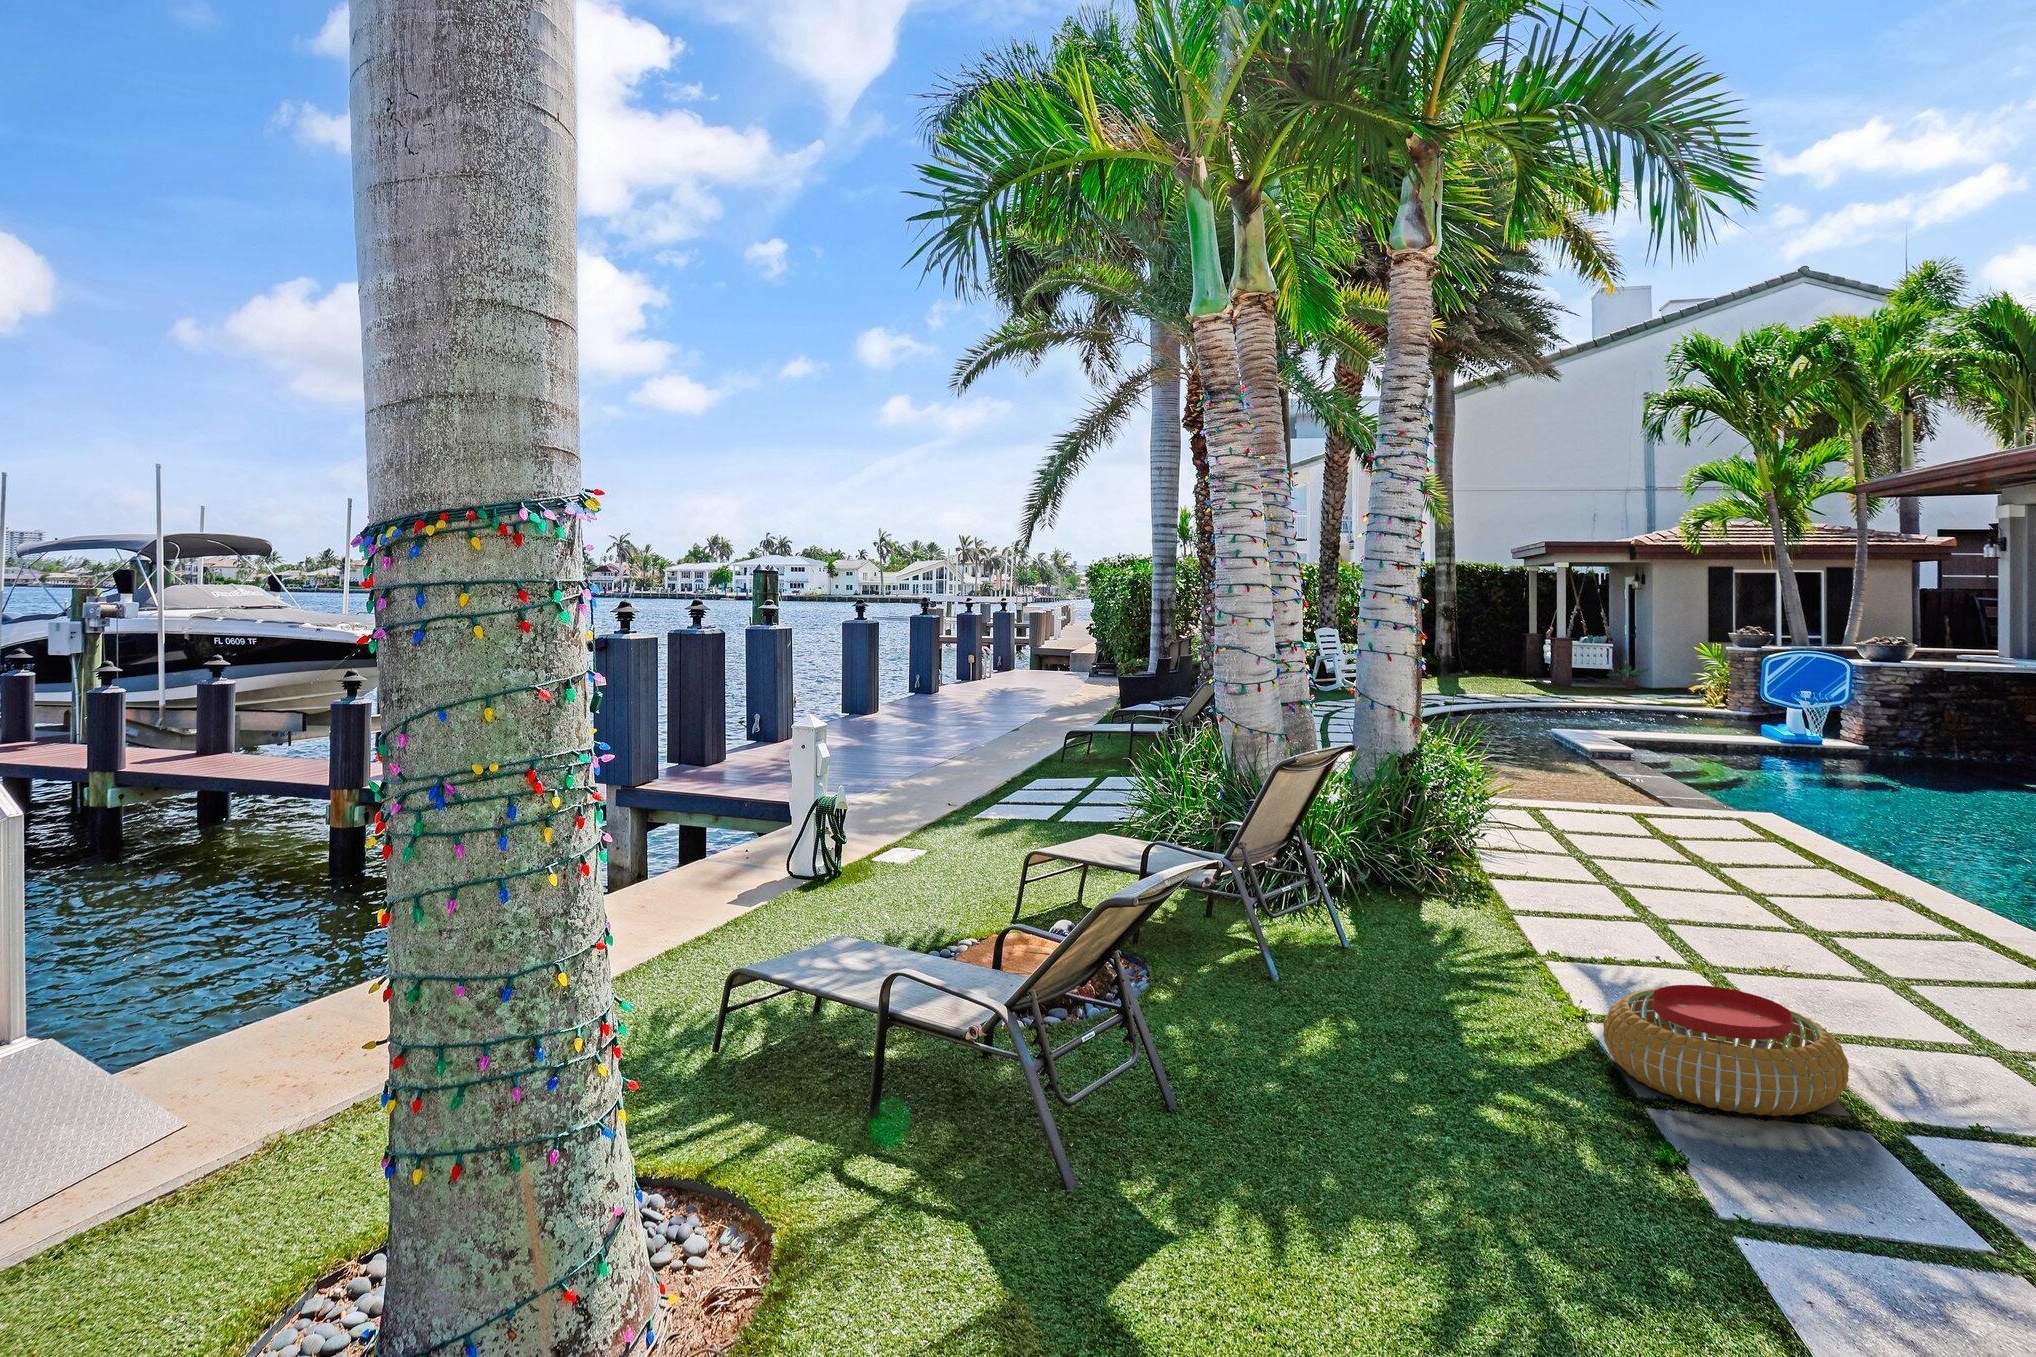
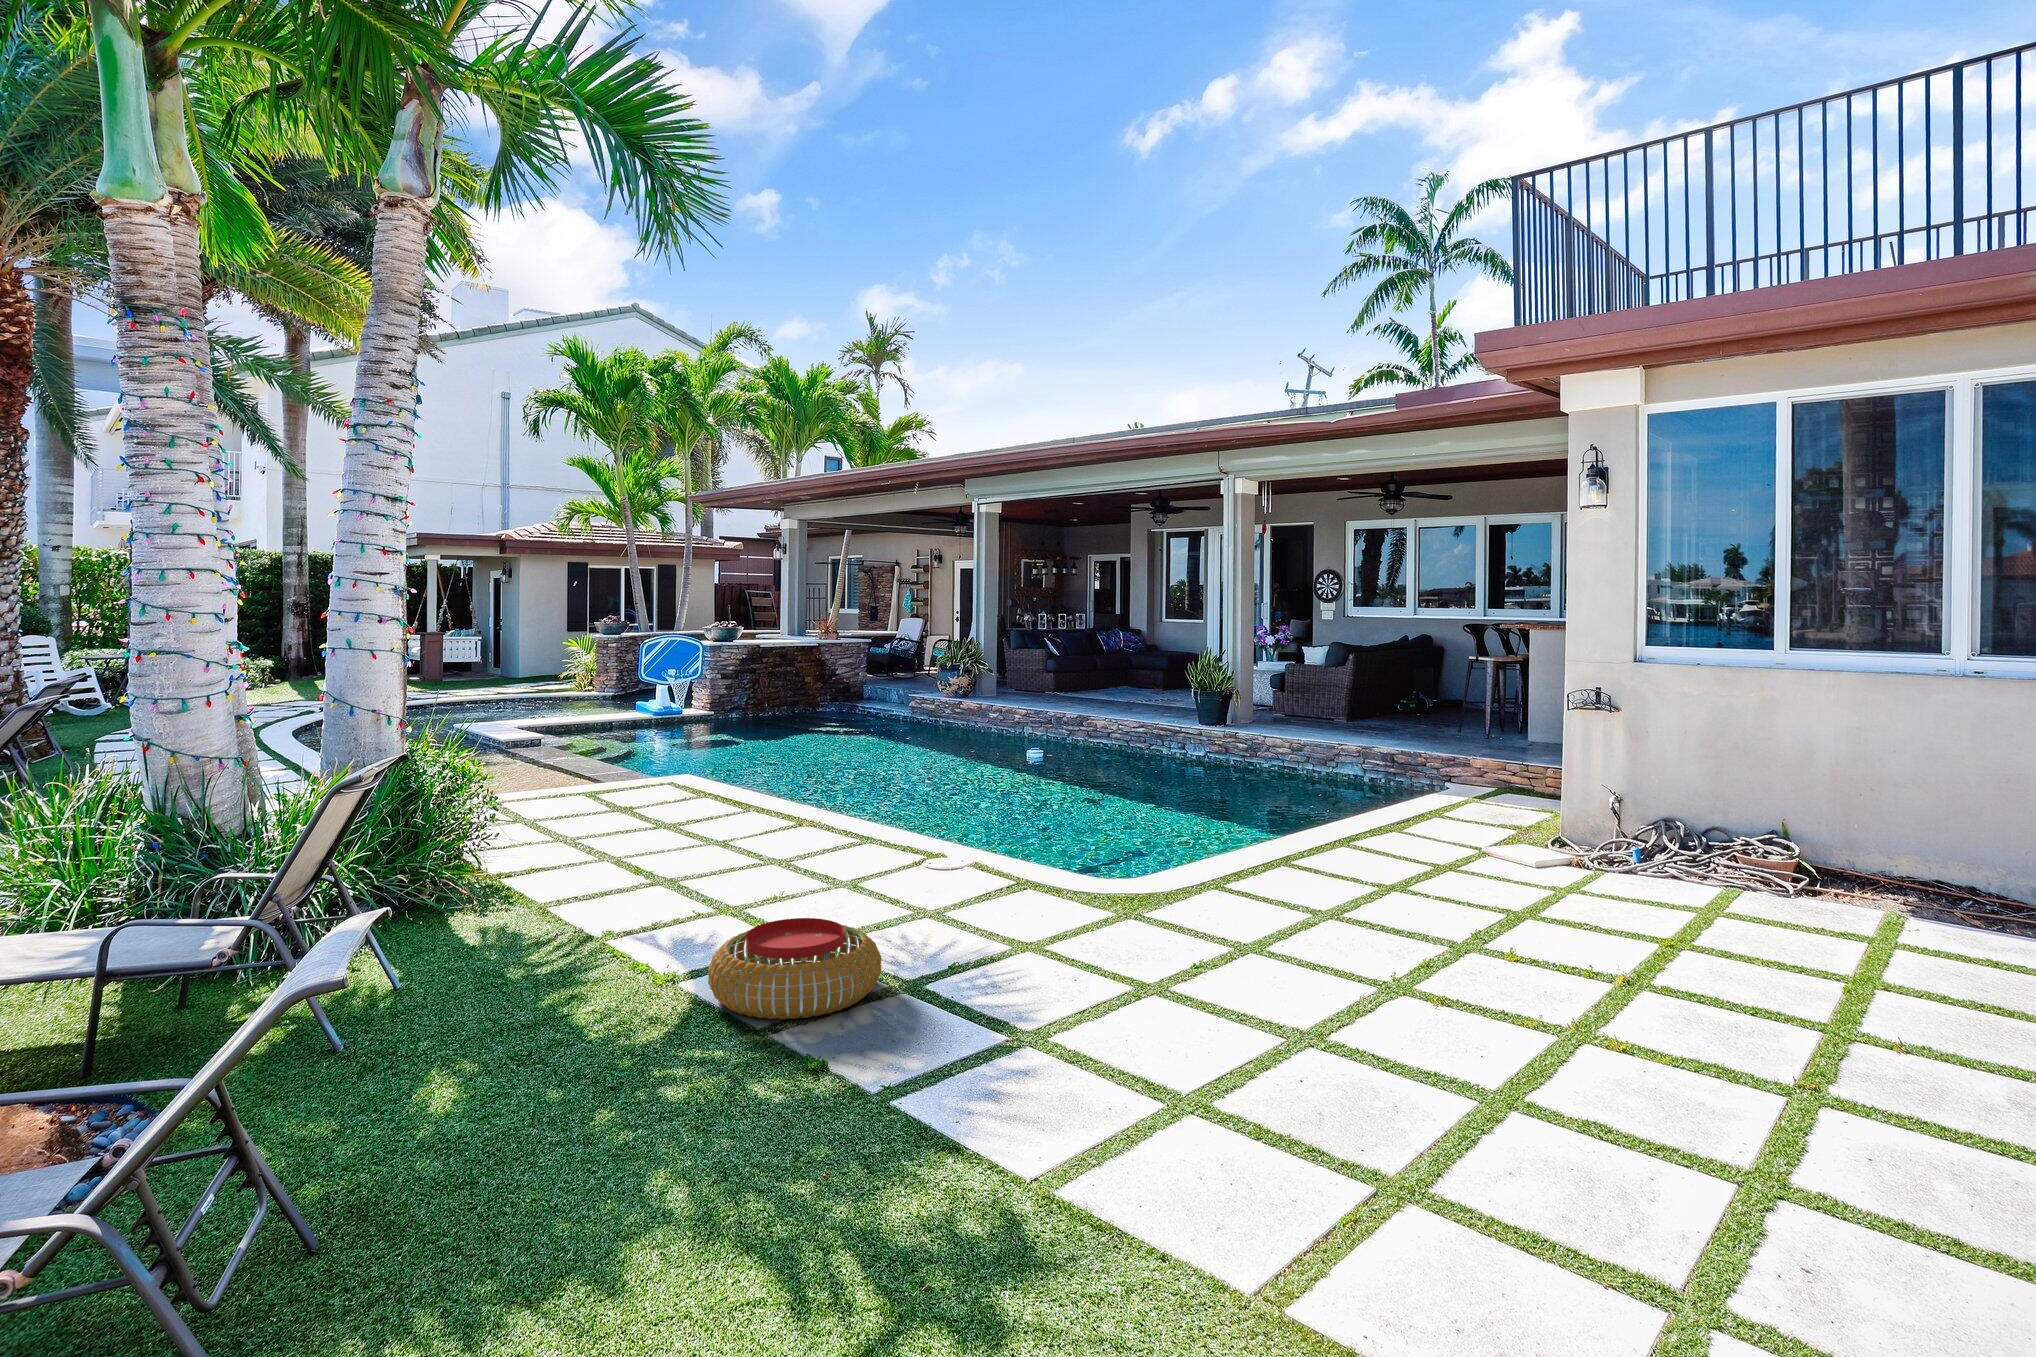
potted plant: present [1607,663,1649,690] -> none [480,653,519,678]

